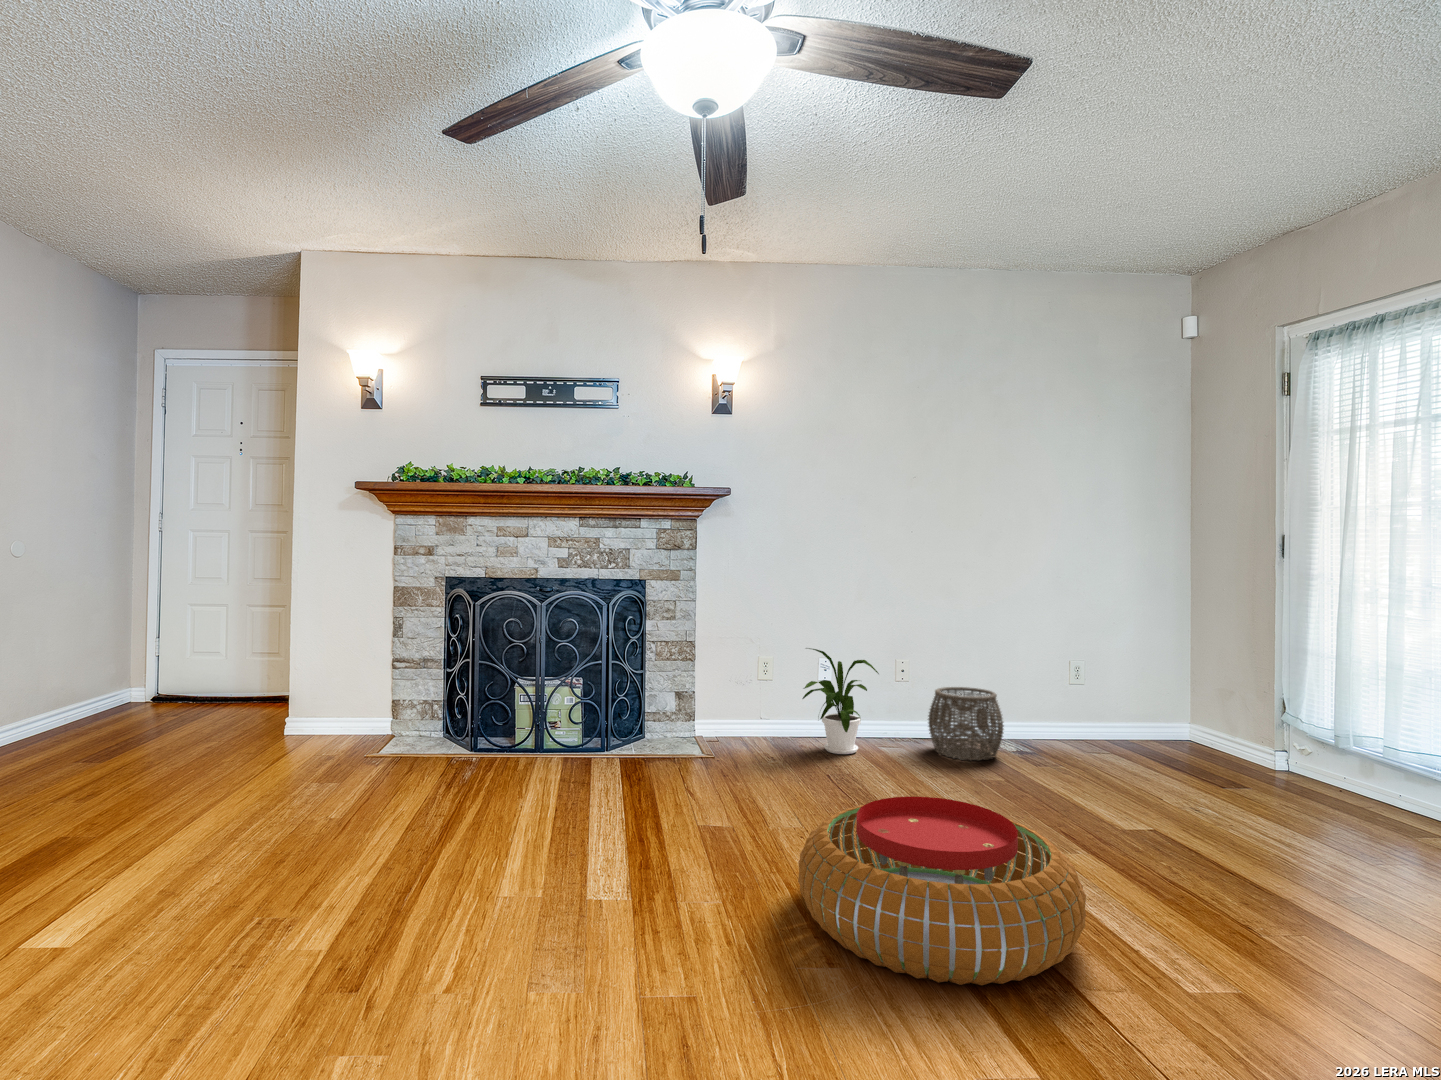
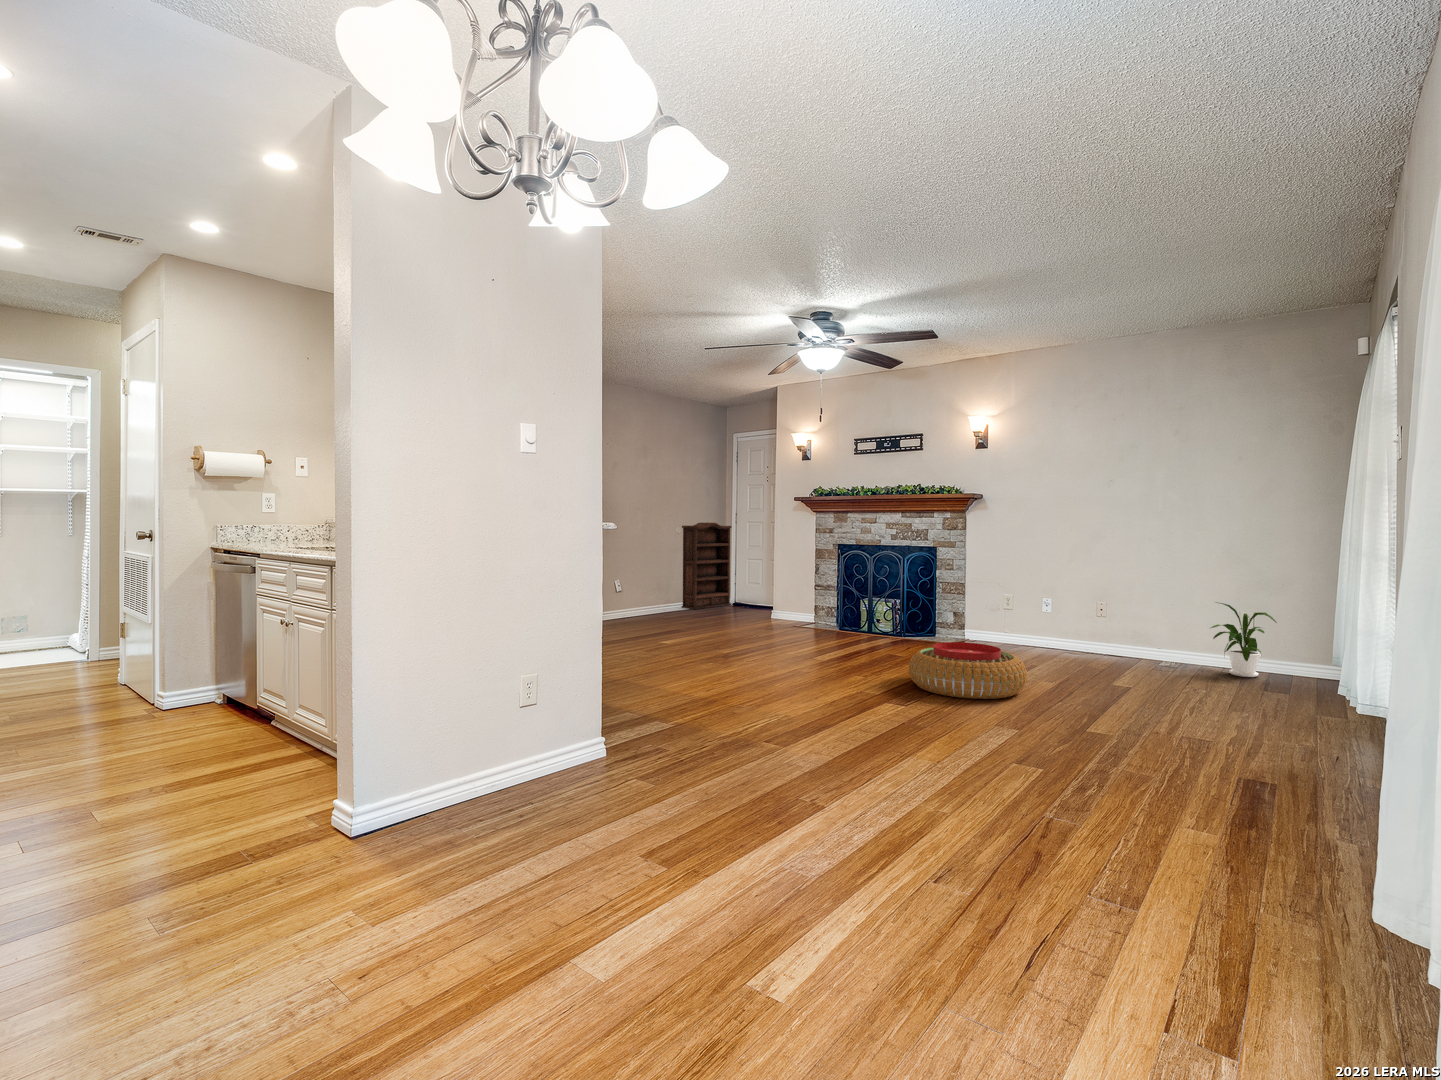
bookshelf: none [23,532,175,736] -> present [682,523,731,609]
house plant: present [802,648,879,754] -> present [1211,603,1277,677]
woven basket: present [928,687,1004,761] -> none [1102,620,1156,665]

